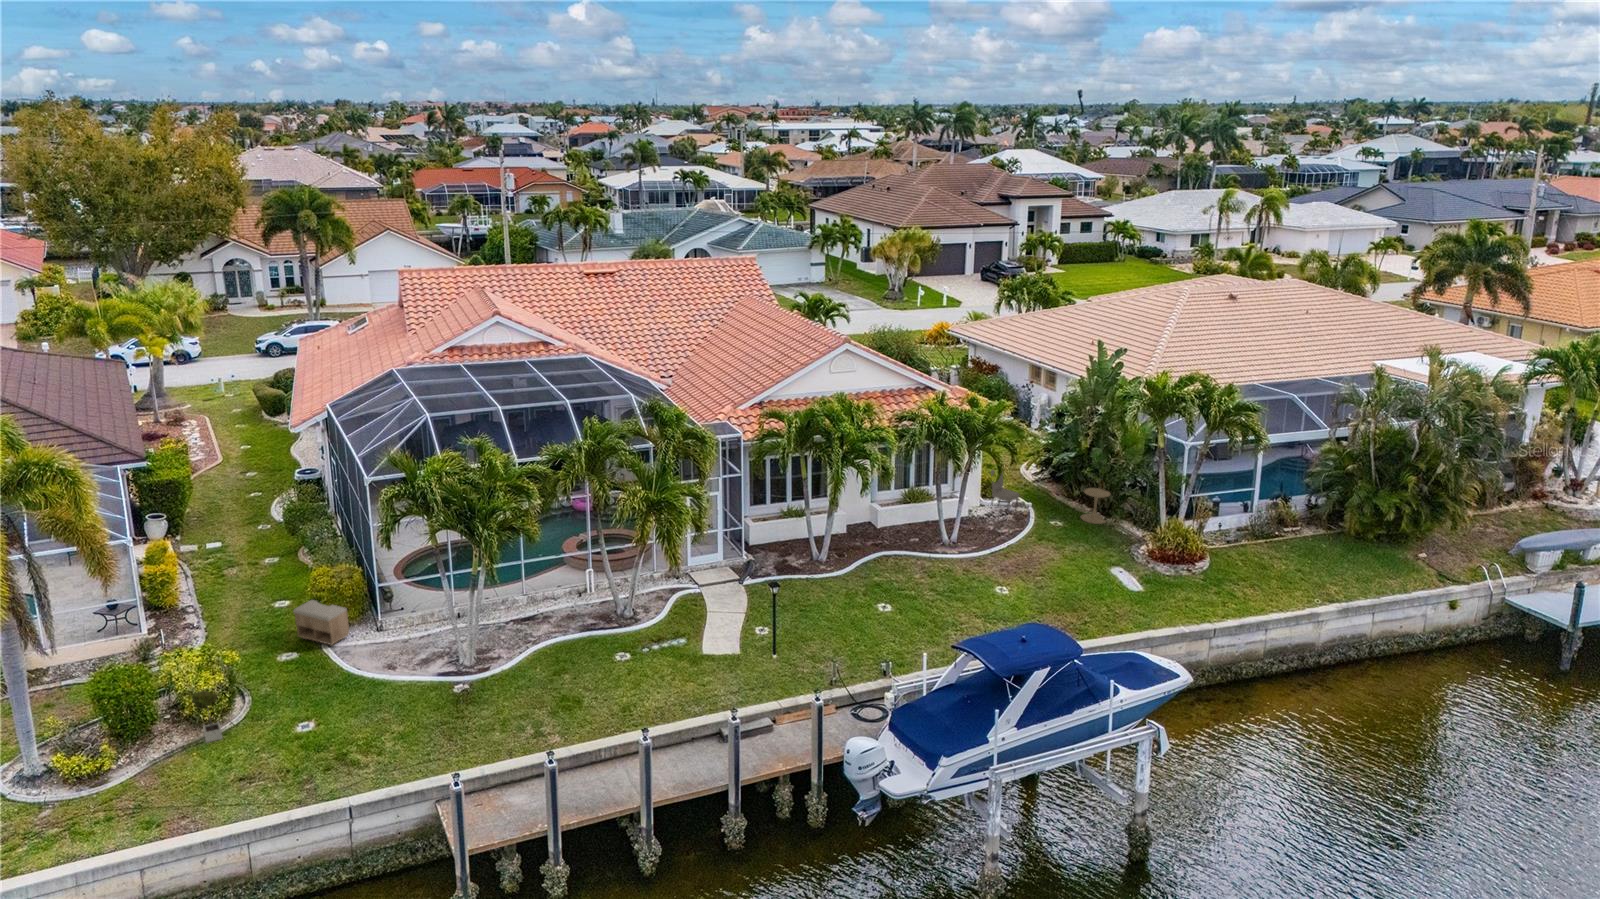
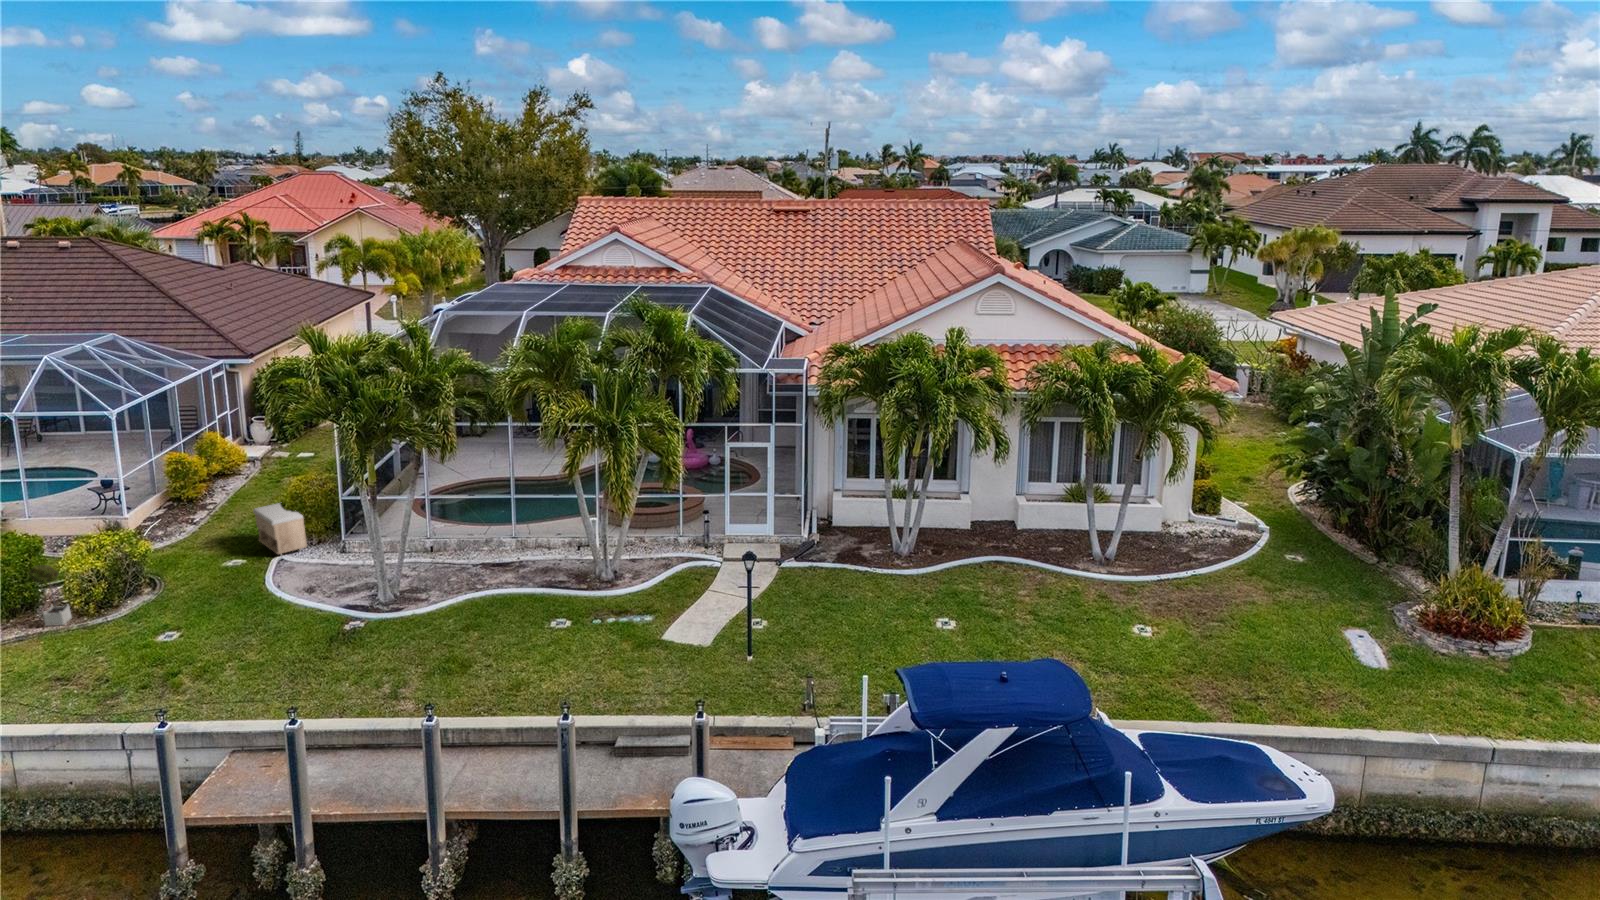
chair: present [991,470,1019,513] -> none [1207,471,1251,538]
pedestal table: present [1081,488,1110,524] -> none [1341,514,1391,568]

